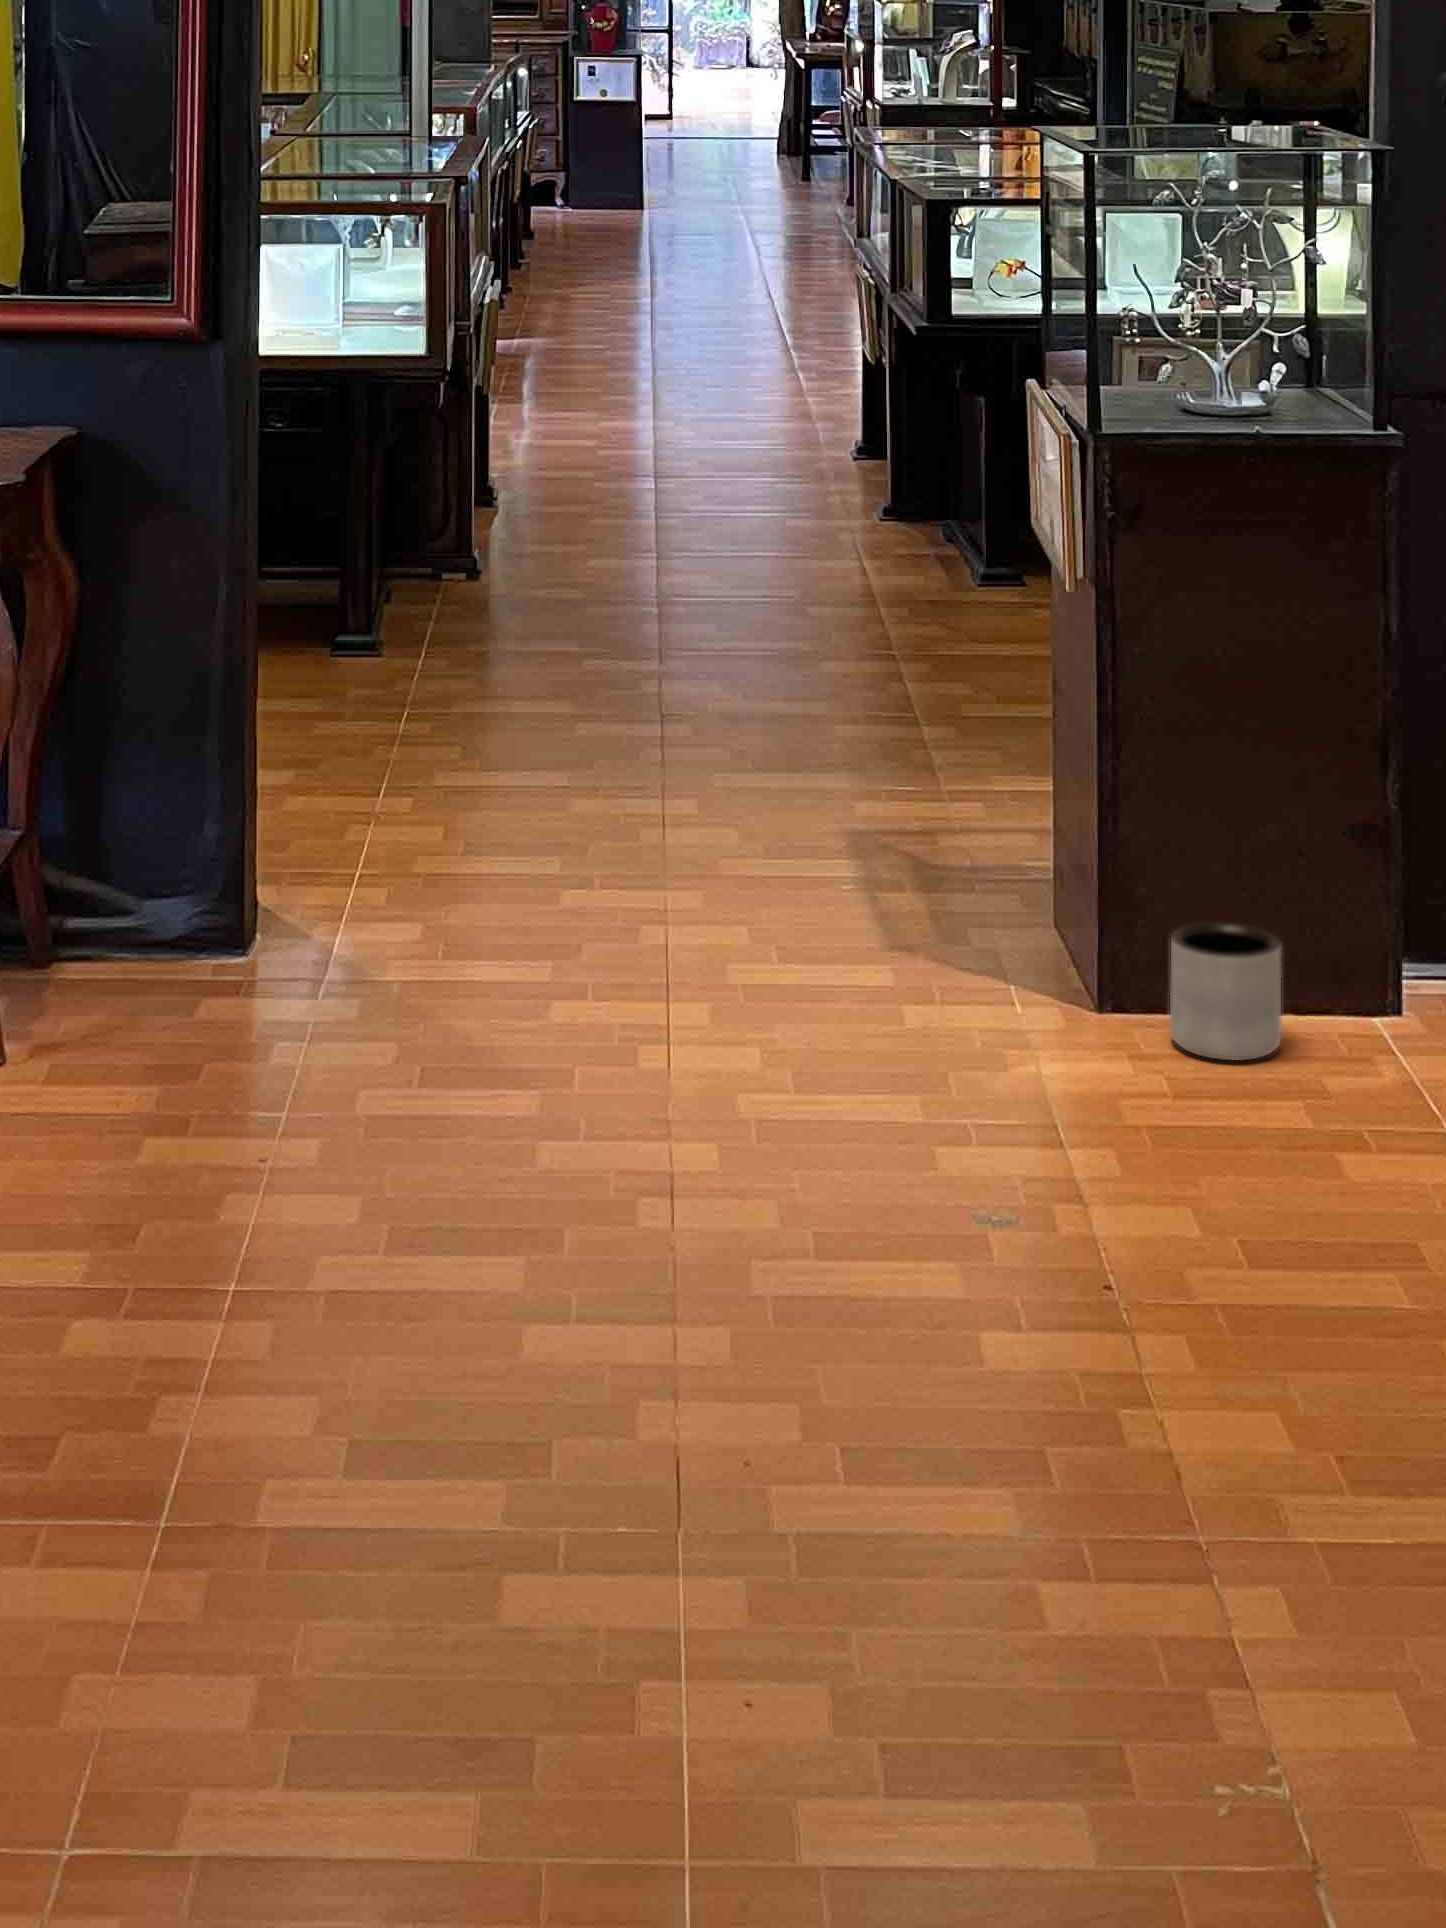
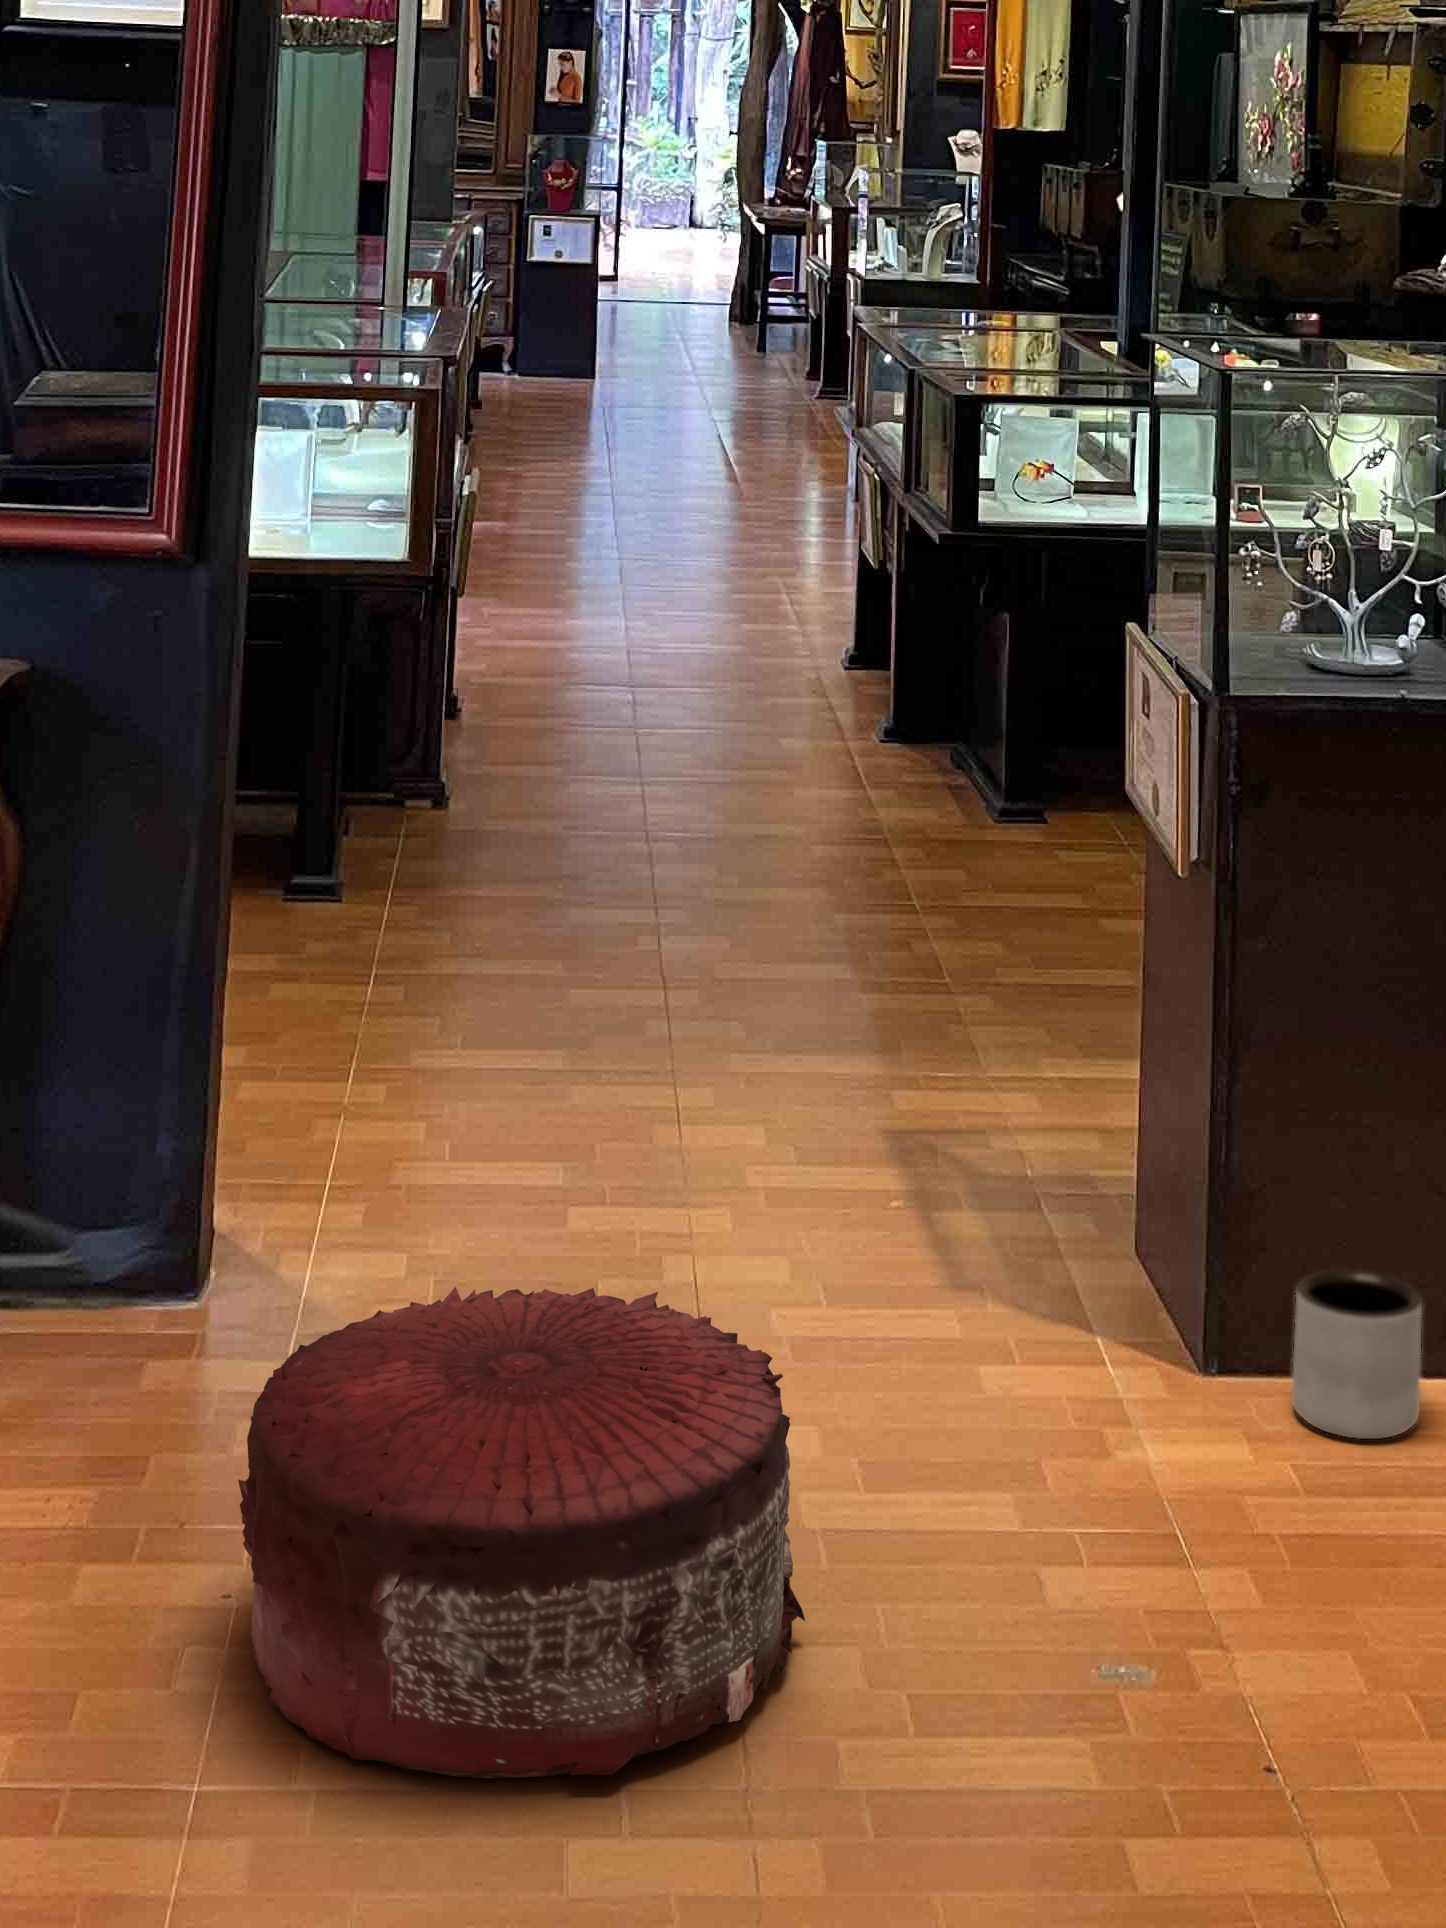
pouf: none [256,917,726,1278] -> present [238,1287,805,1778]

